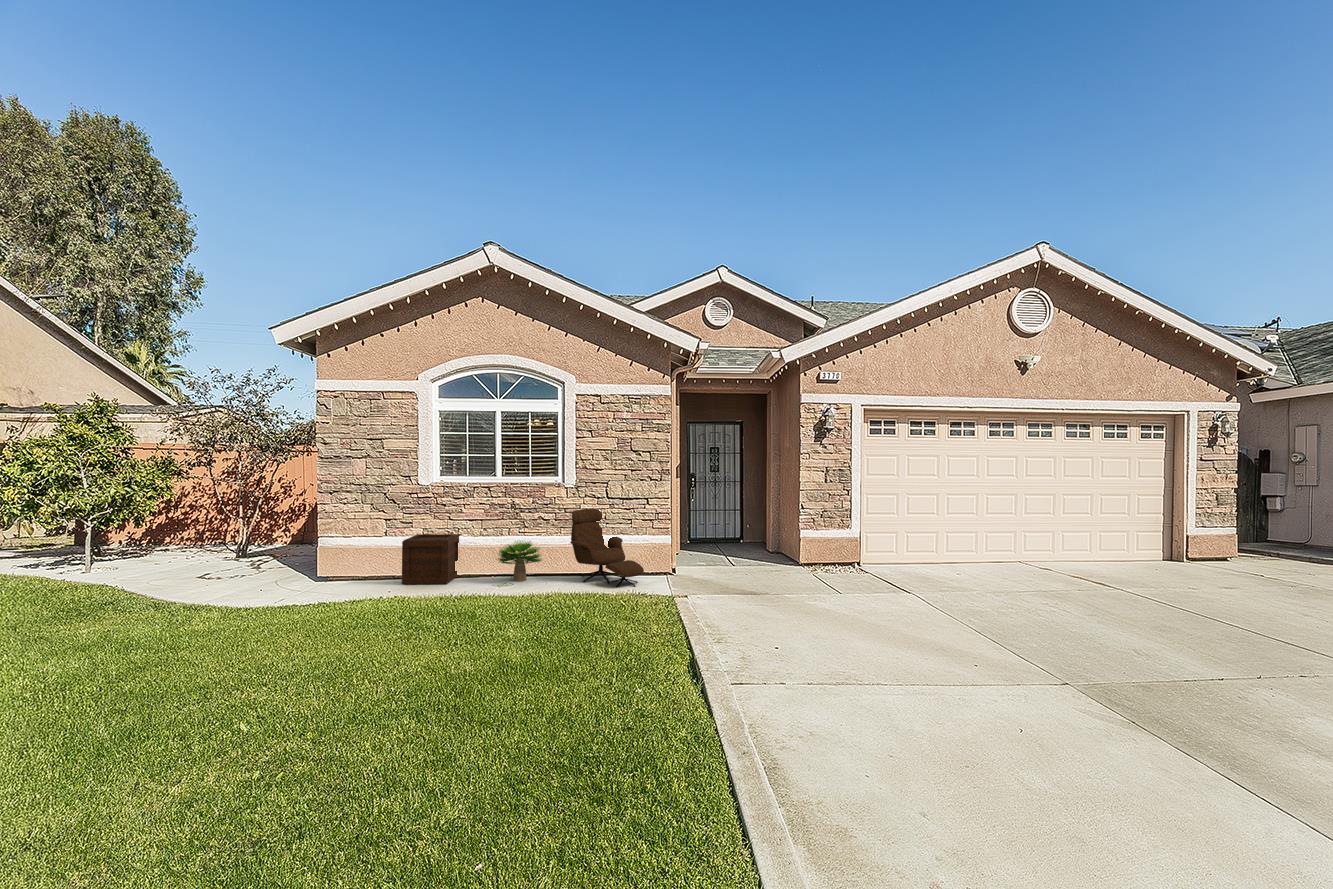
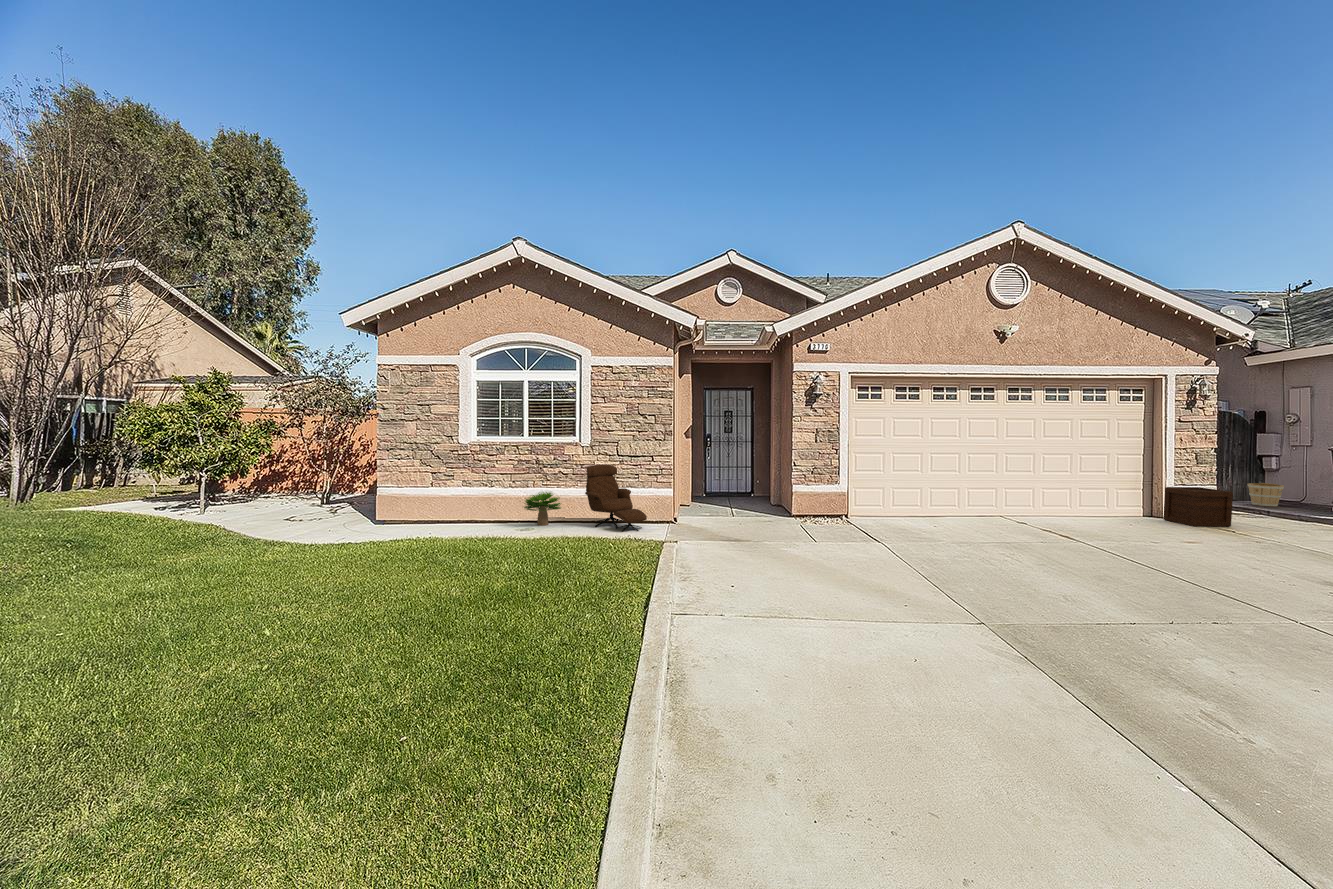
wooden bucket: none [1257,523,1294,548] -> present [1247,483,1284,507]
wooden crate: present [402,534,459,585] -> present [1164,487,1233,527]

